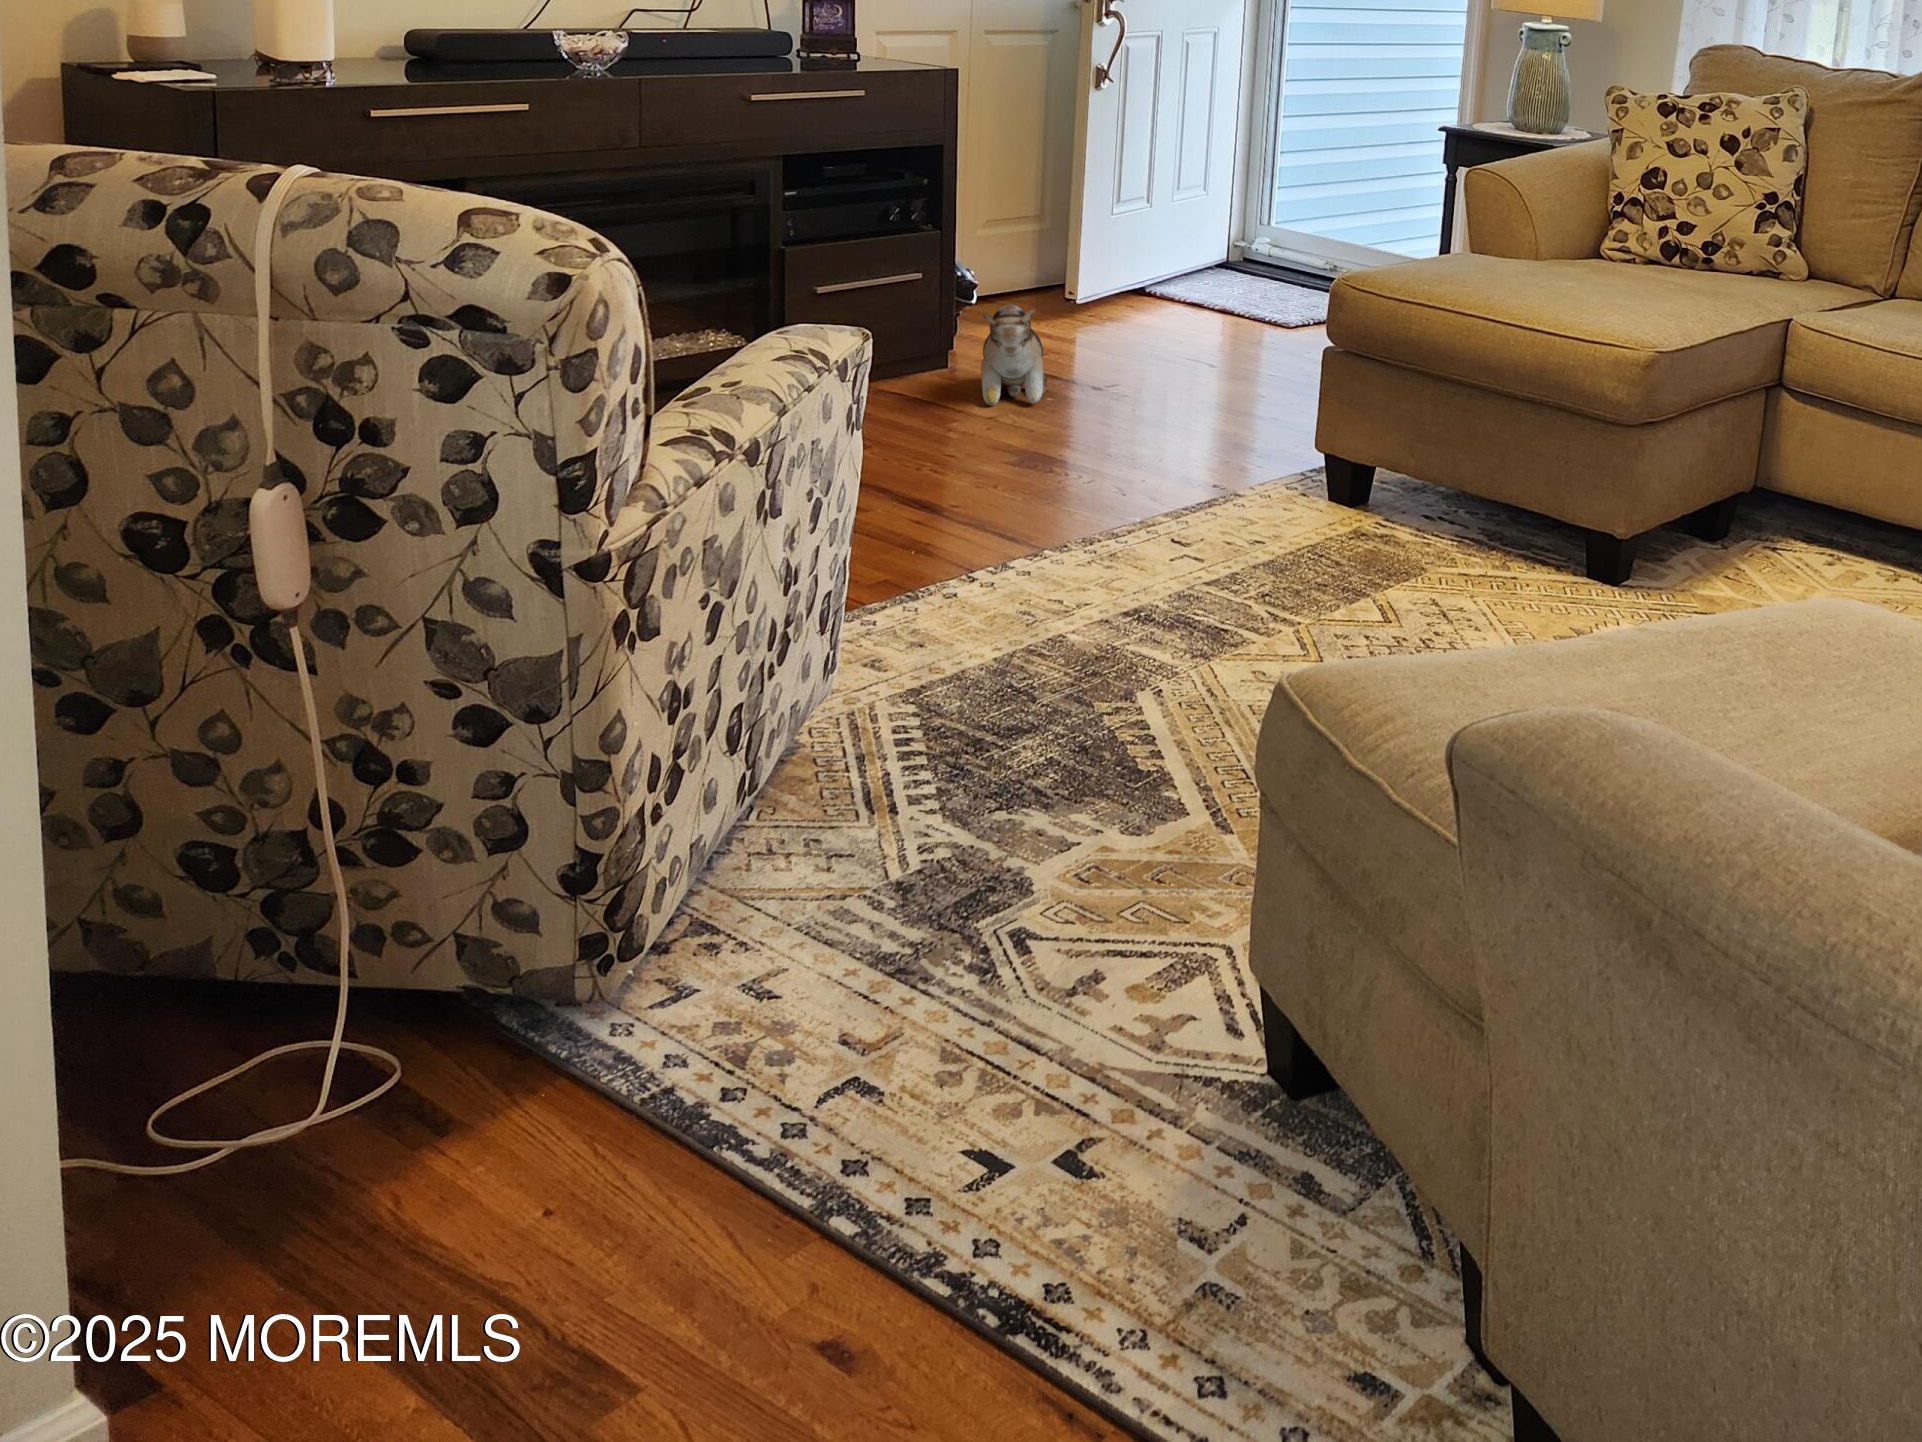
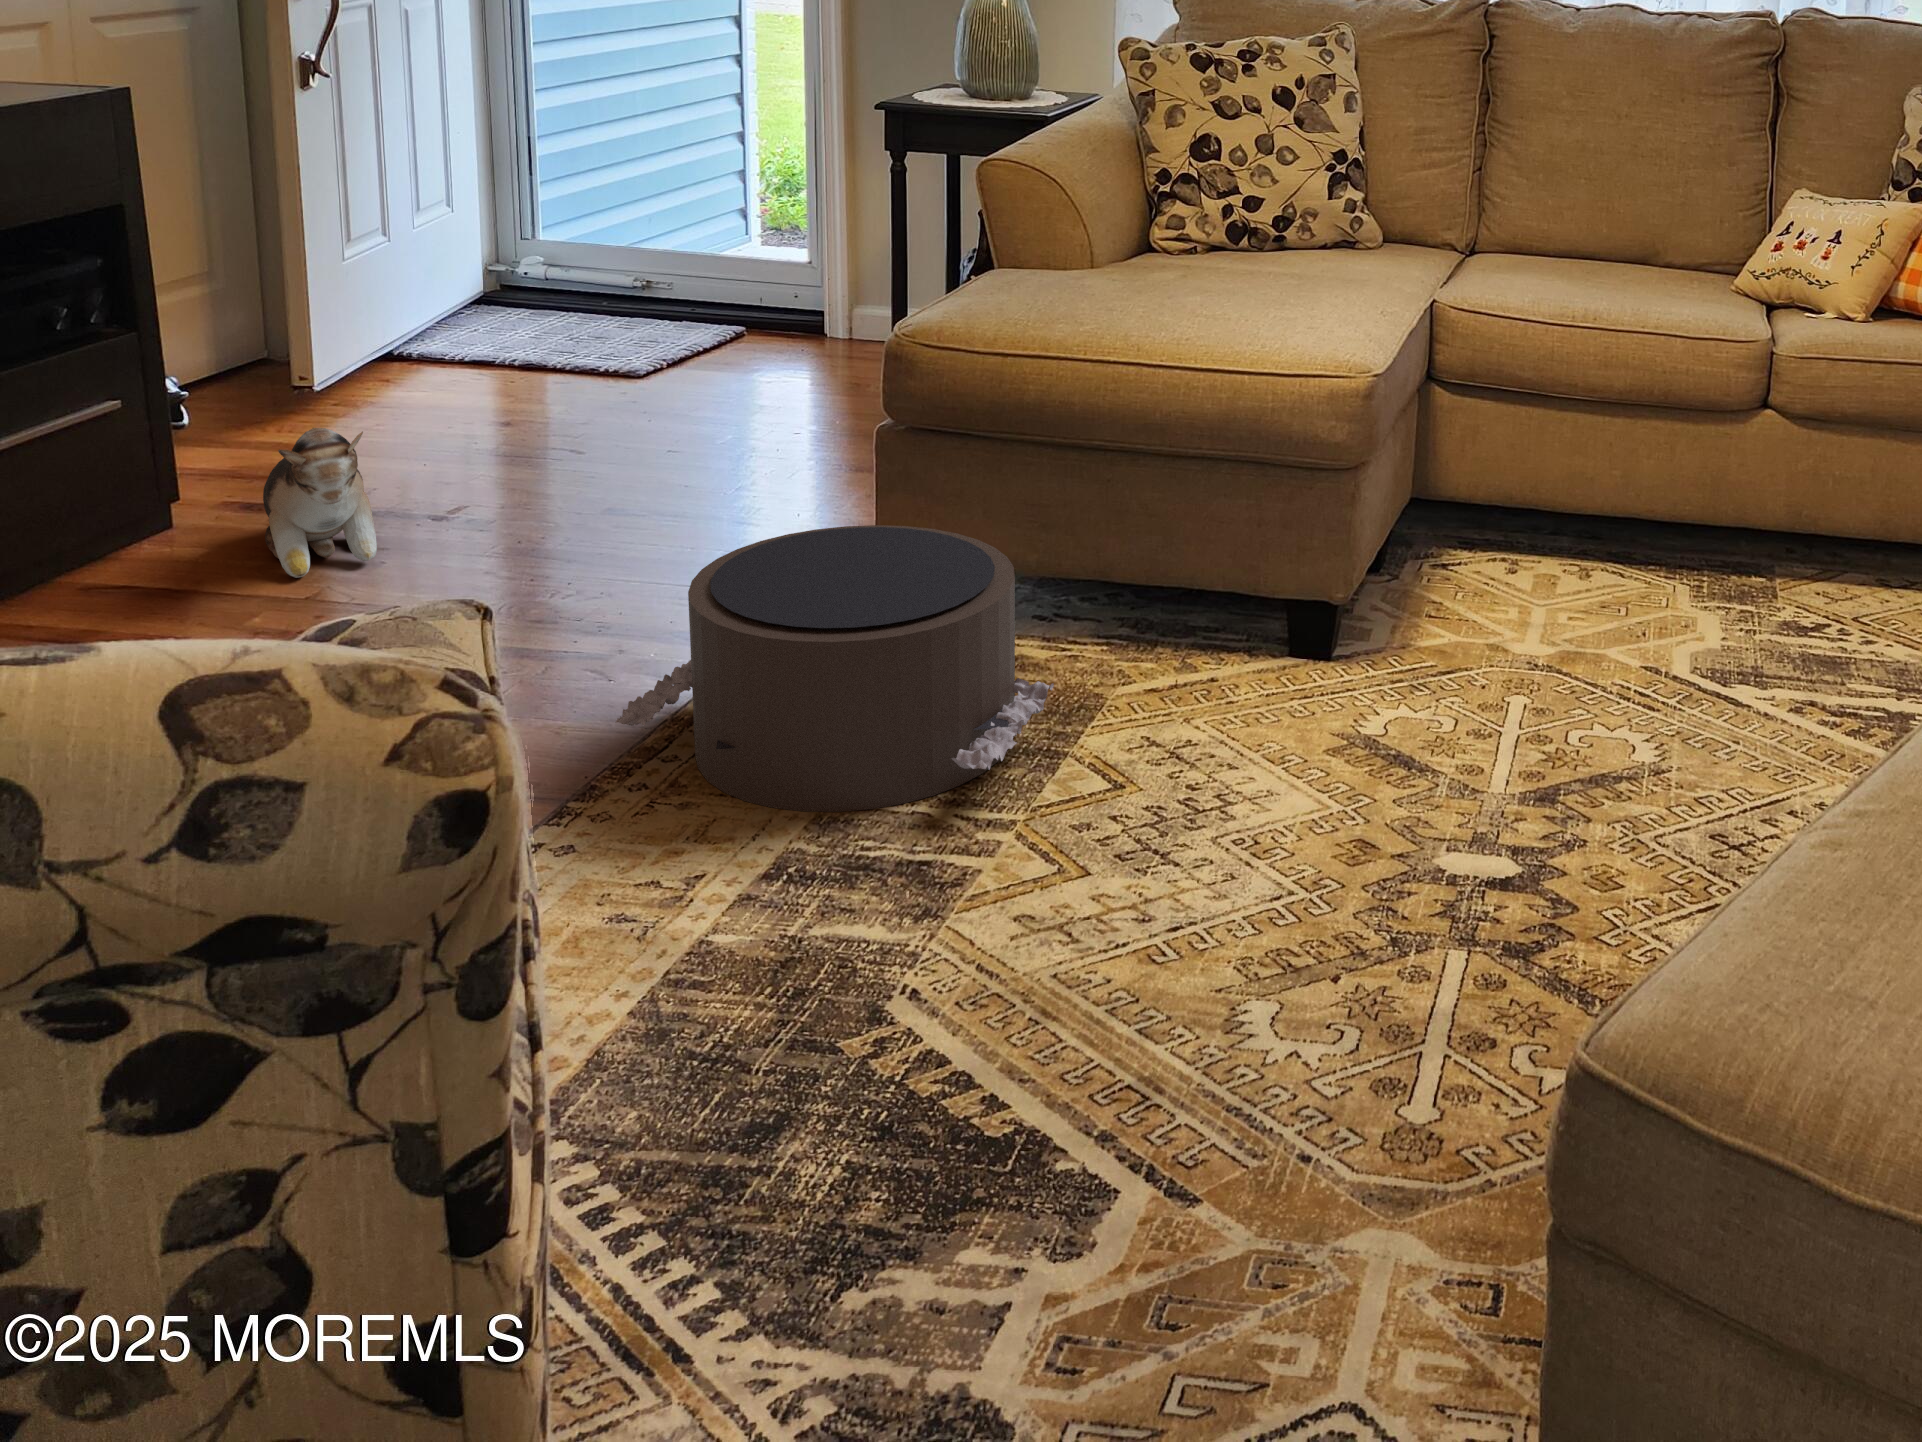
pouf: none [1088,408,1377,598] -> present [616,525,1054,812]

